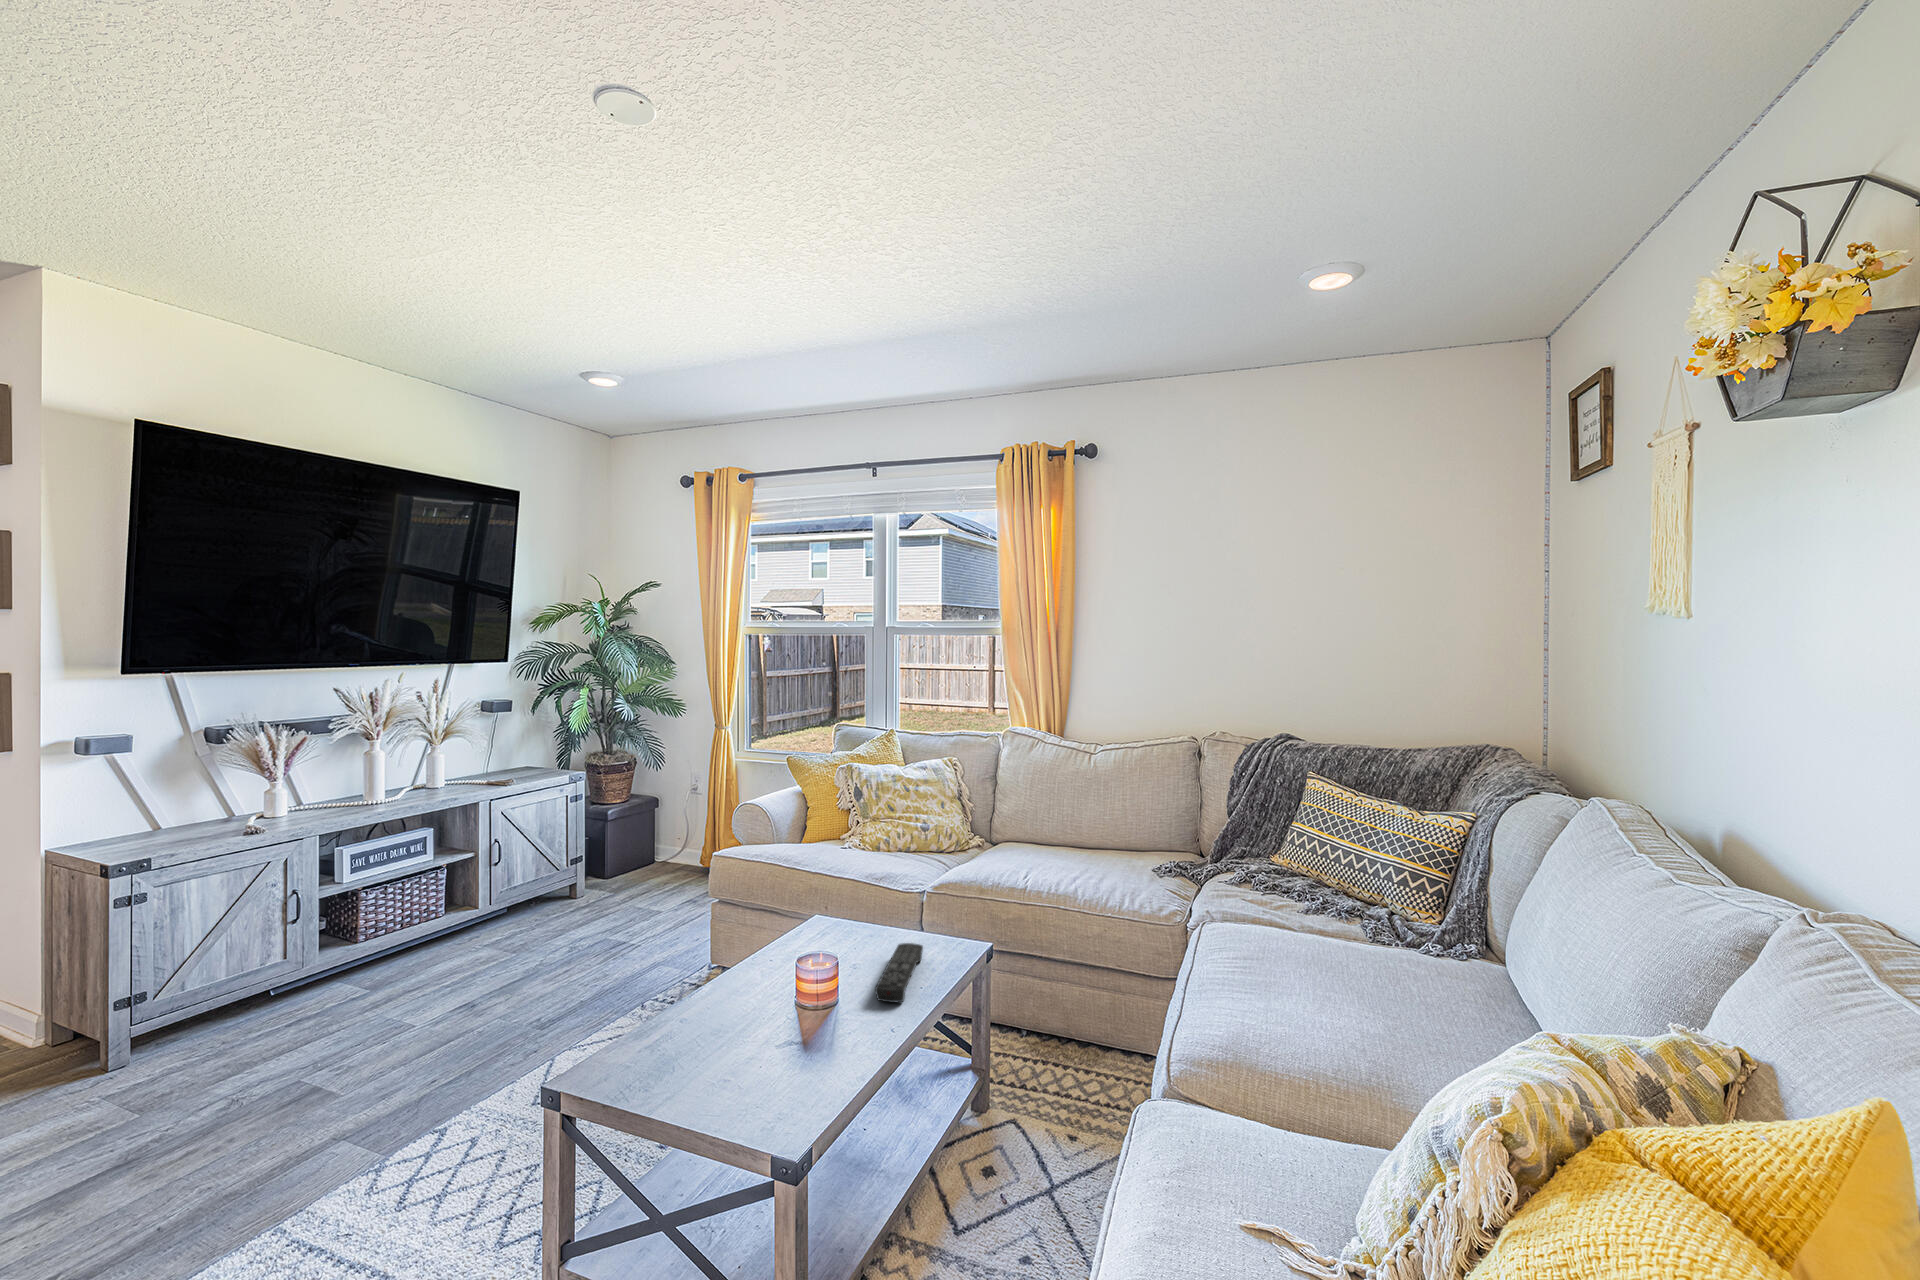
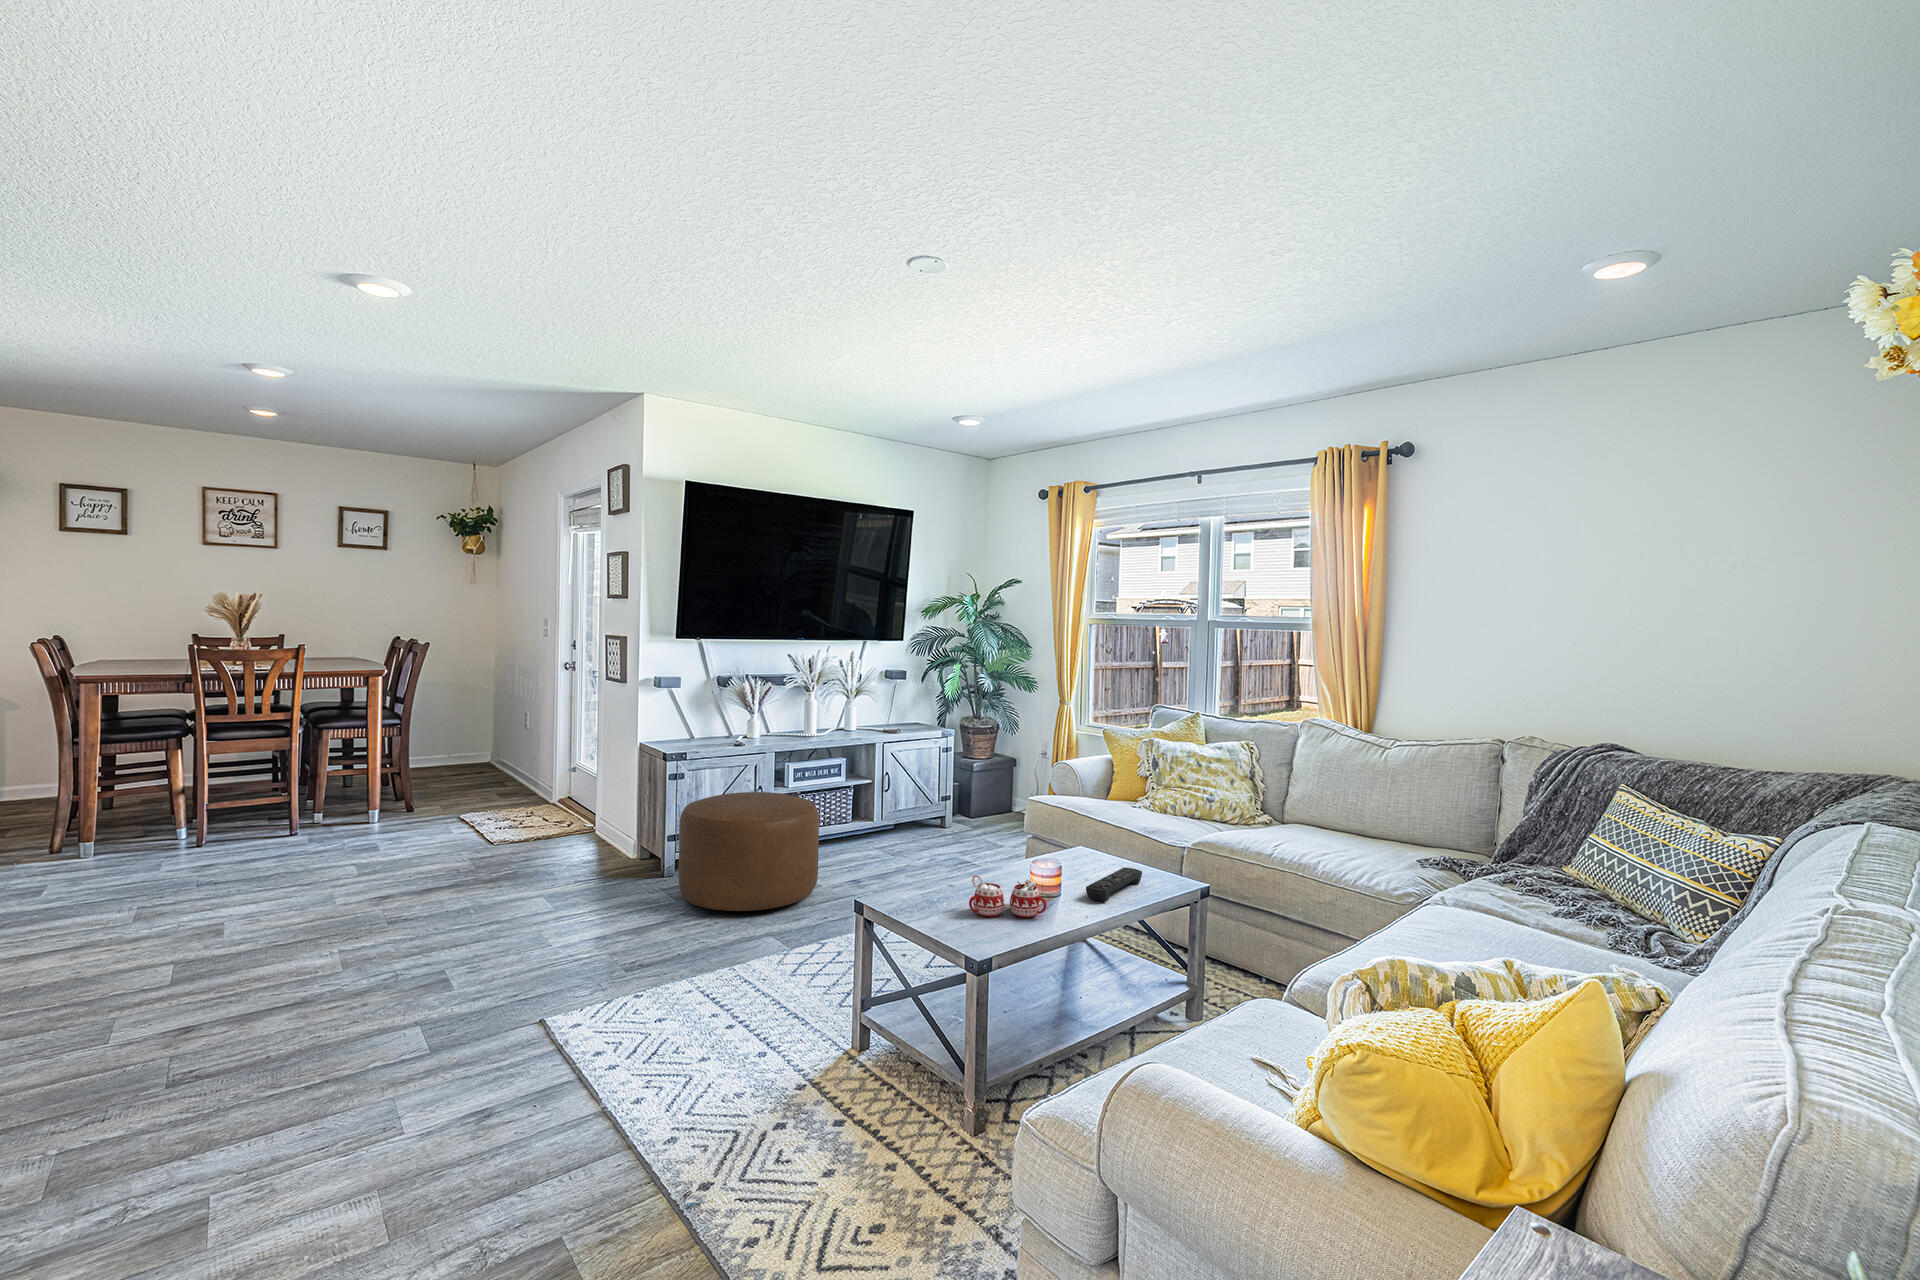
ottoman: none [140,901,411,1118] -> present [678,792,819,911]
mug: none [733,1003,847,1075] -> present [969,875,1047,918]

